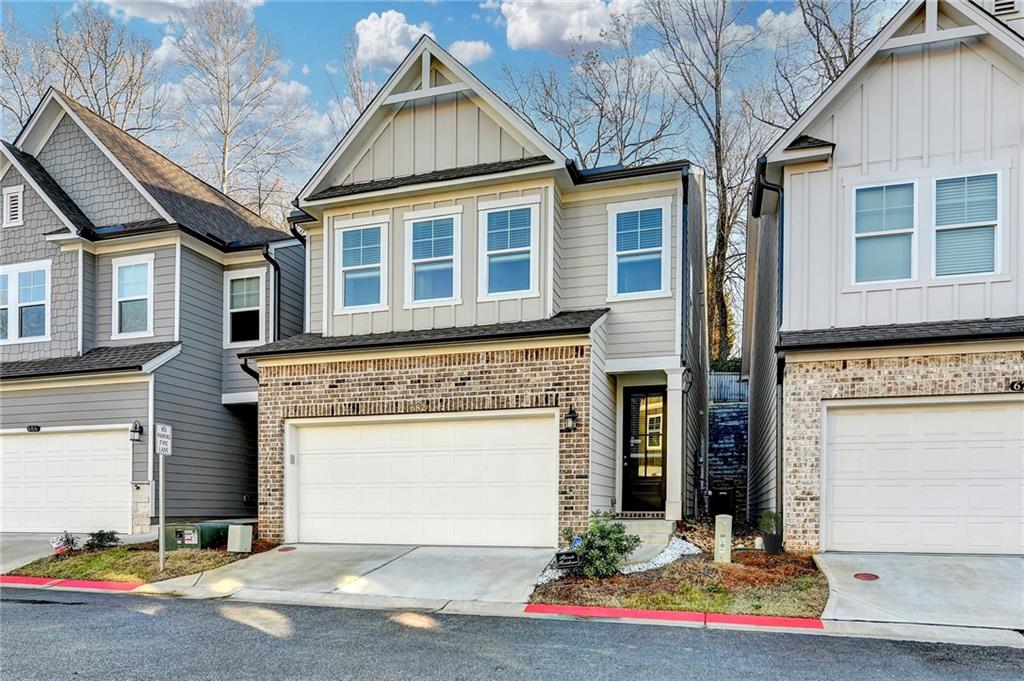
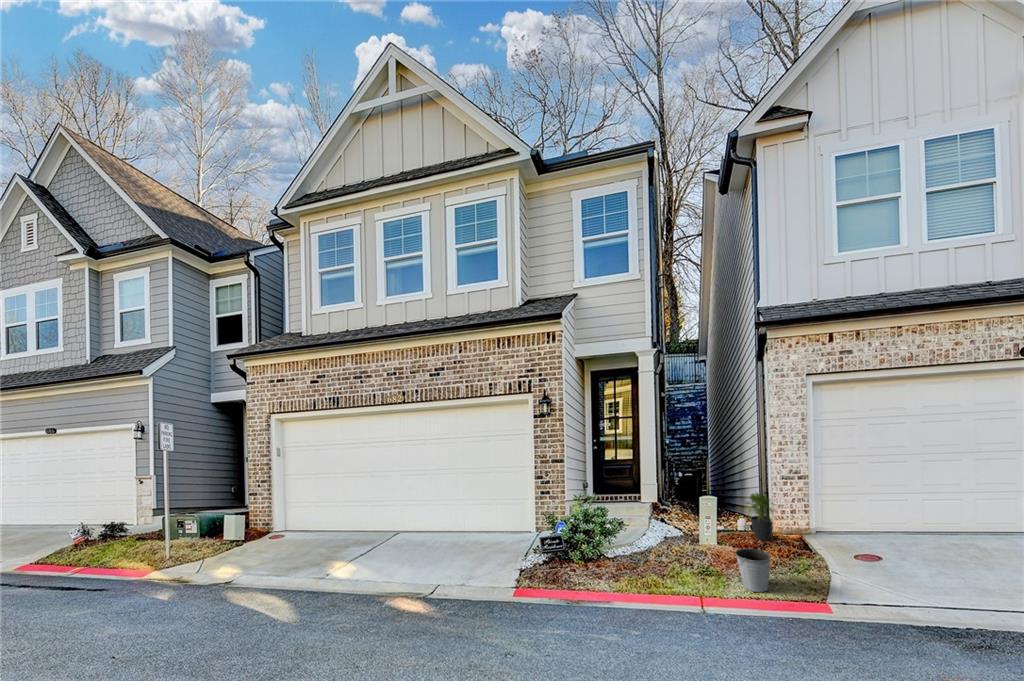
bucket: none [729,544,759,577] -> present [735,548,770,592]

